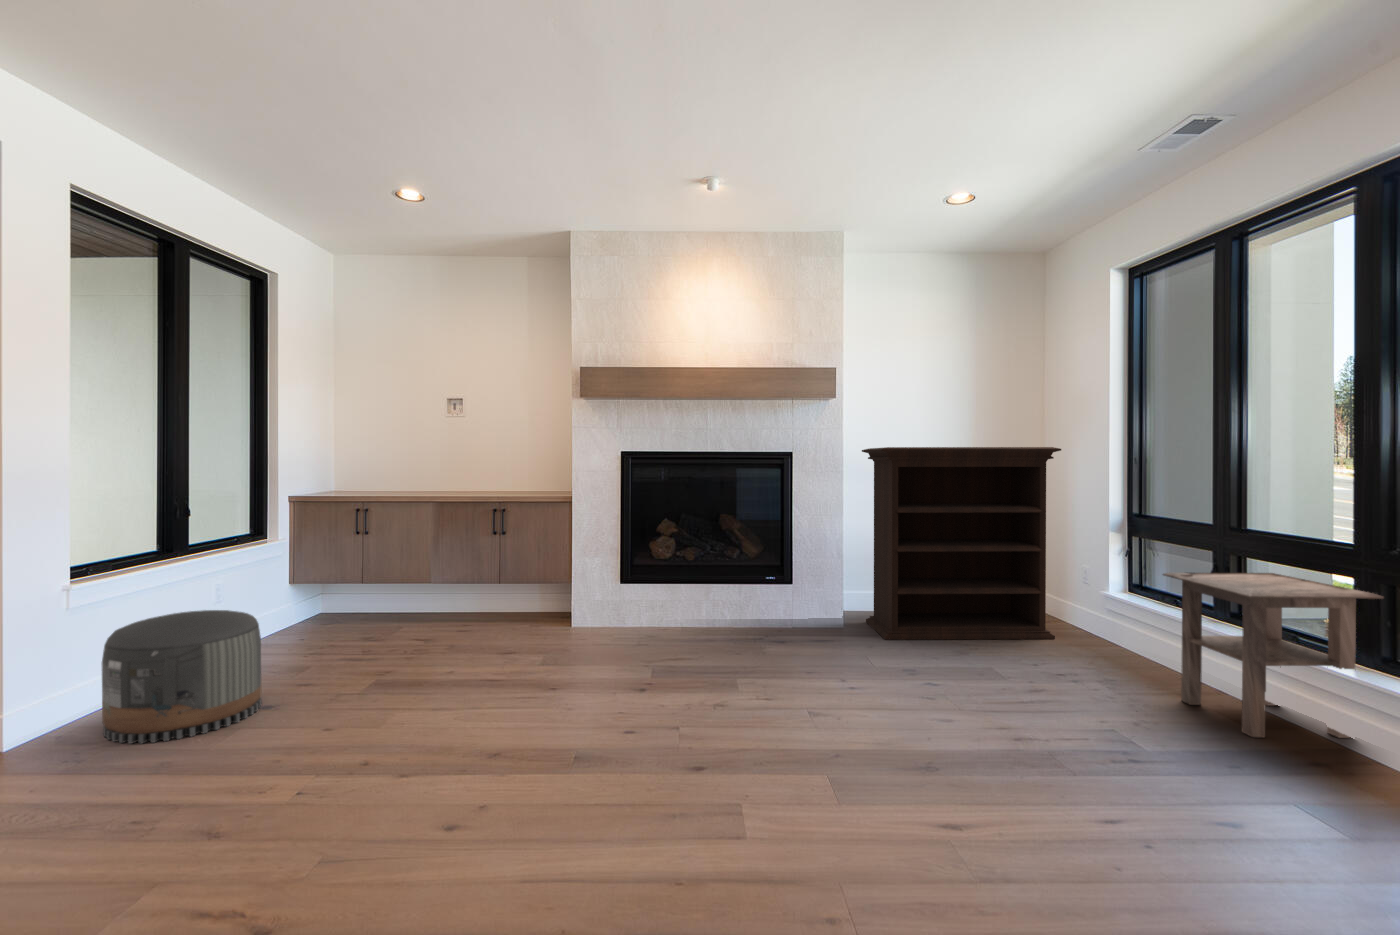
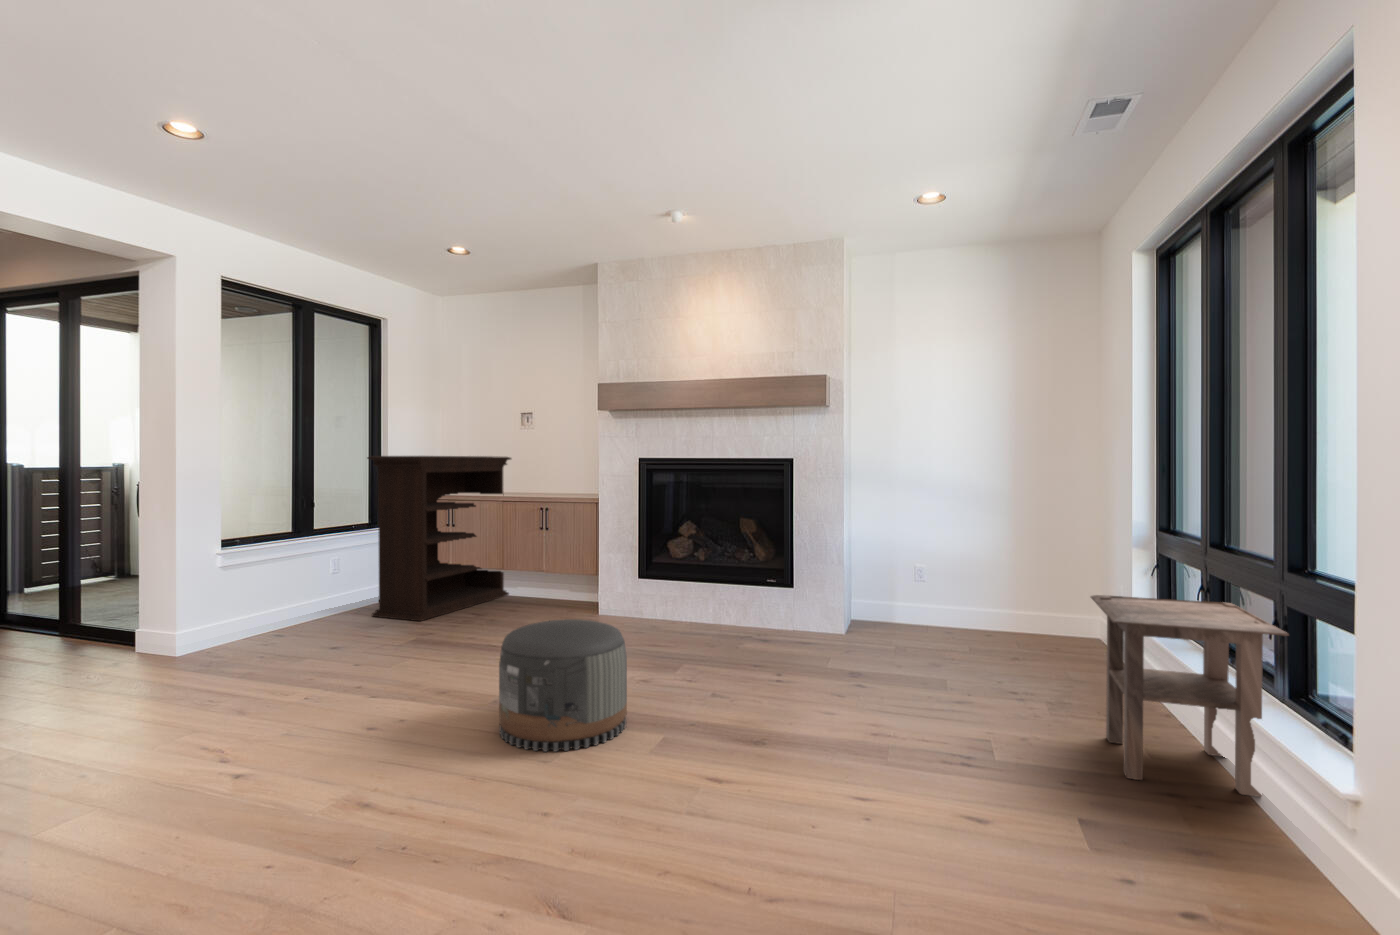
bookshelf: present [862,447,1061,640] -> present [367,456,511,621]
pouf: present [102,610,262,744] -> present [499,619,627,752]

